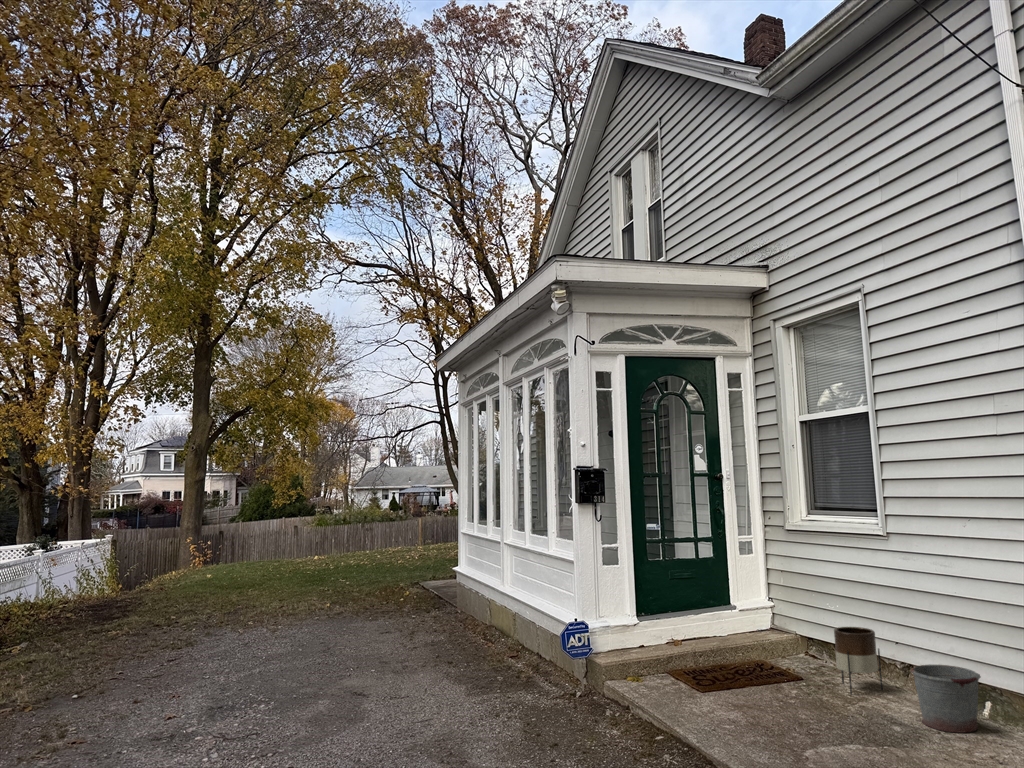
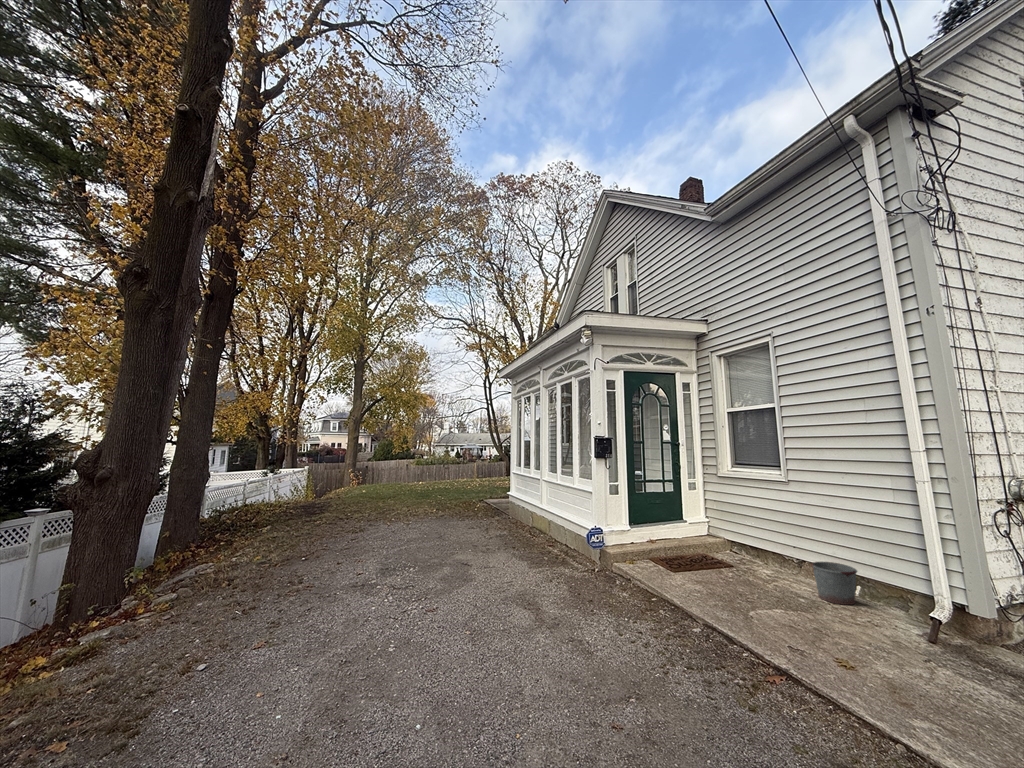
planter: present [834,627,883,695] -> none [755,536,786,578]

